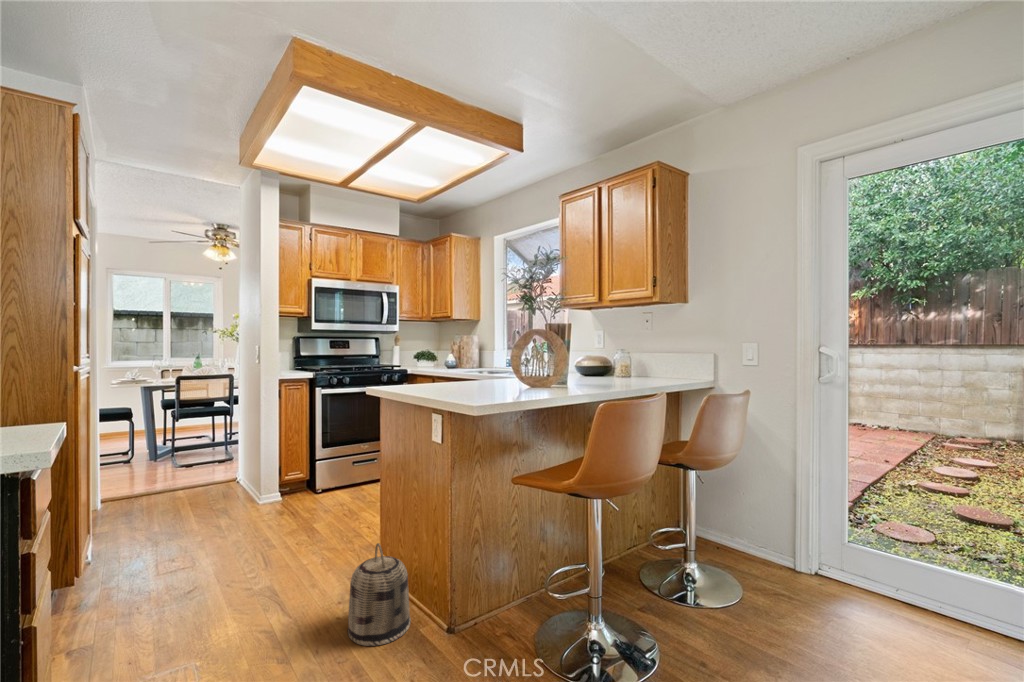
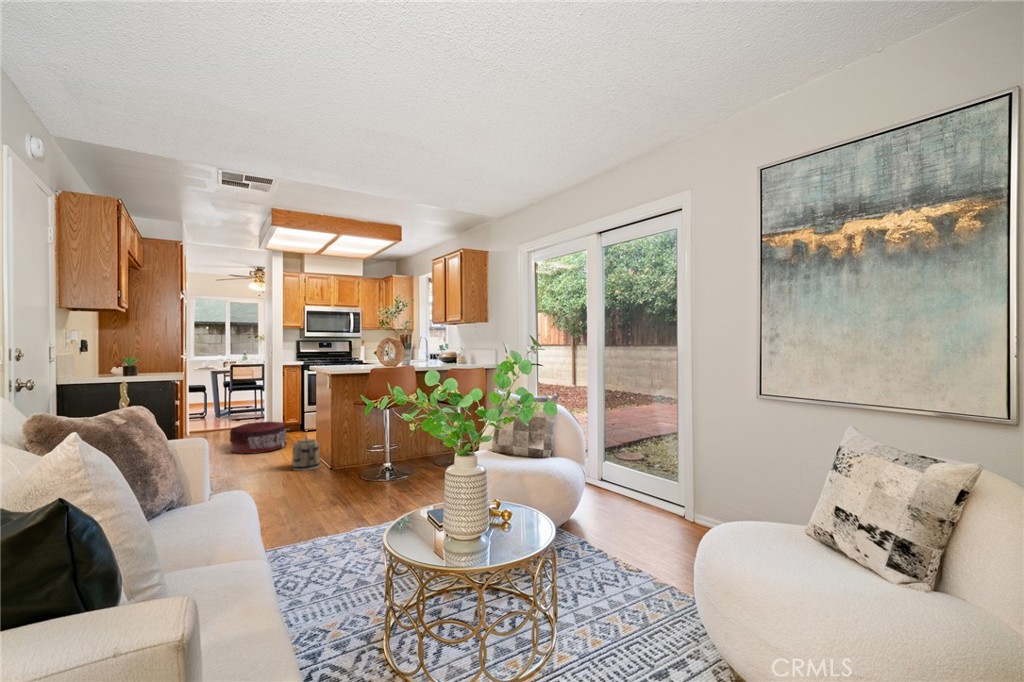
pouf: none [183,489,300,573] -> present [230,421,287,454]

